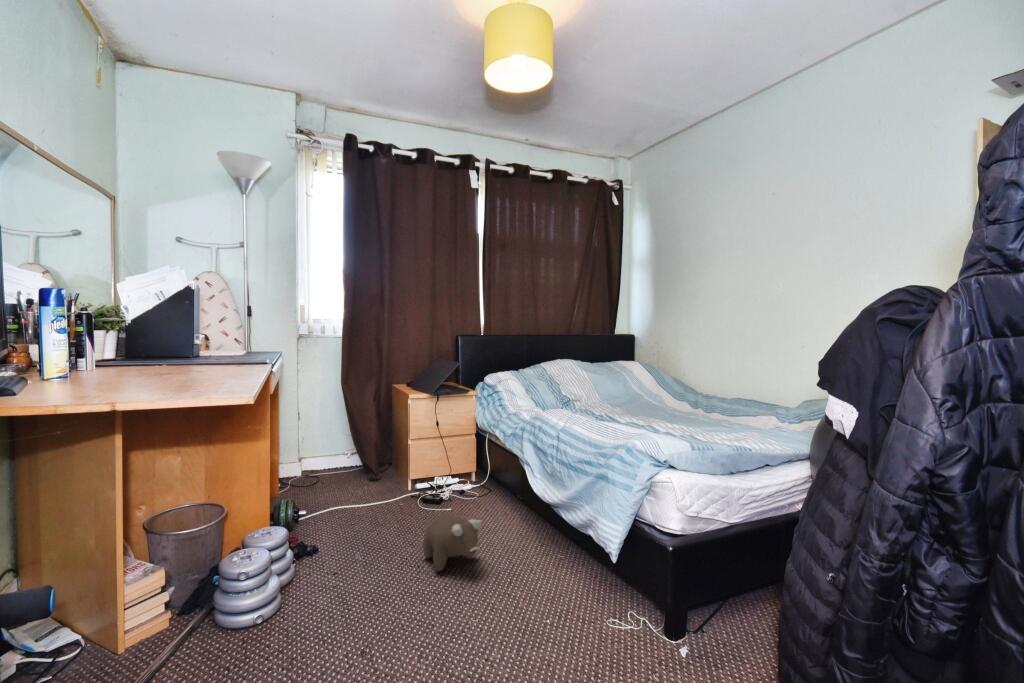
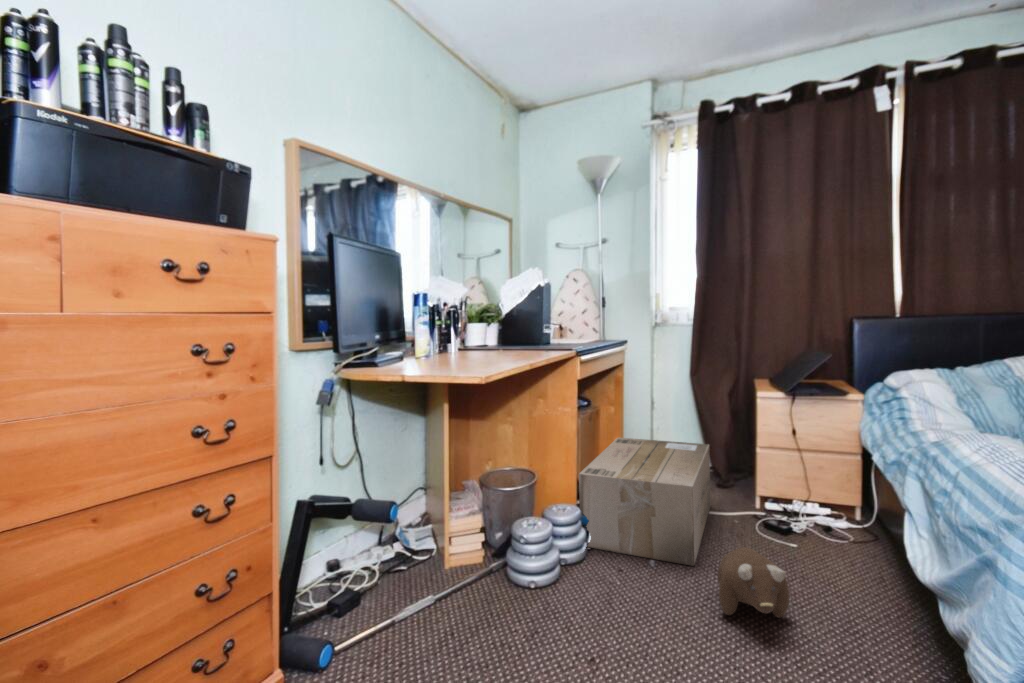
cardboard box: none [280,444,394,566] -> present [579,438,711,566]

